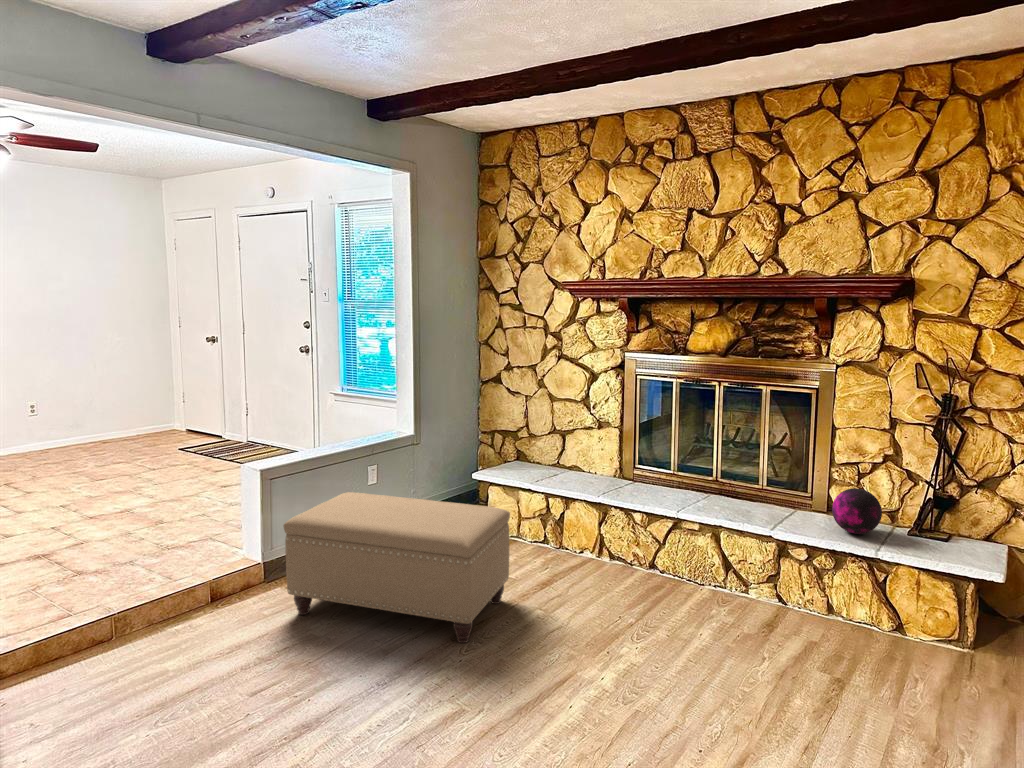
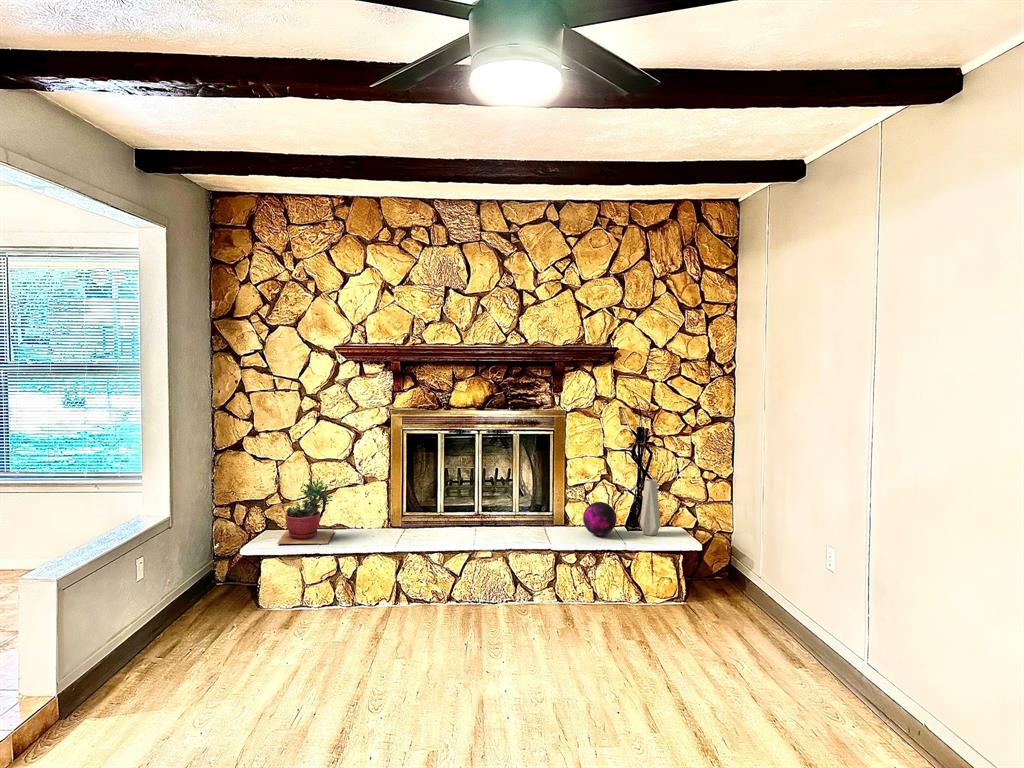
succulent plant: none [502,414,565,482] -> present [277,479,334,544]
vase: none [922,469,955,550] -> present [640,479,661,536]
ottoman: present [283,492,510,643] -> none [134,570,376,743]

